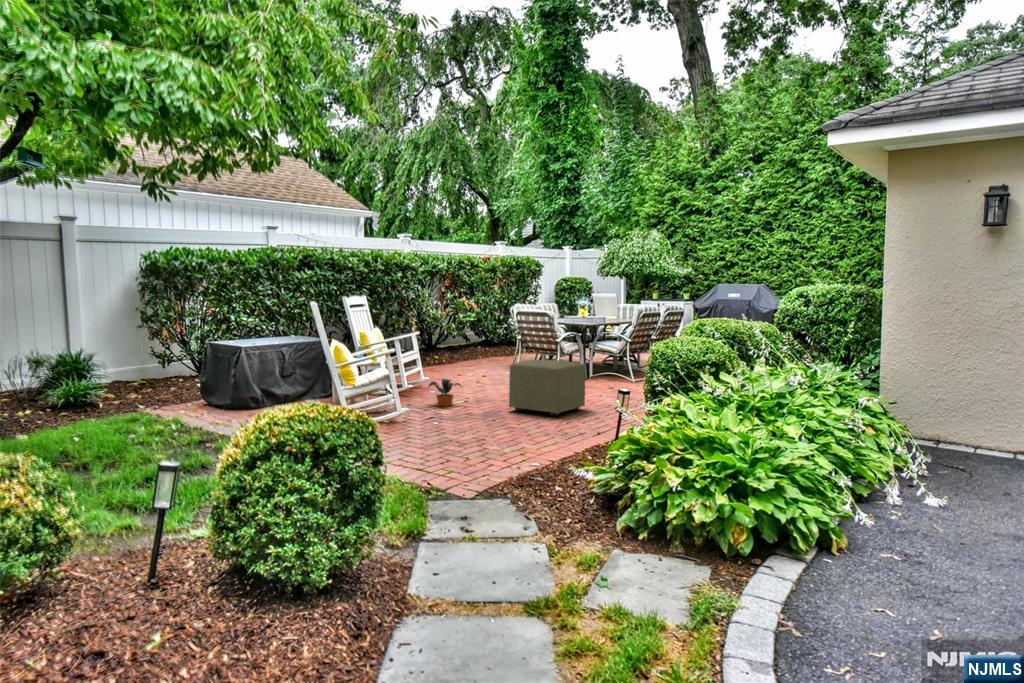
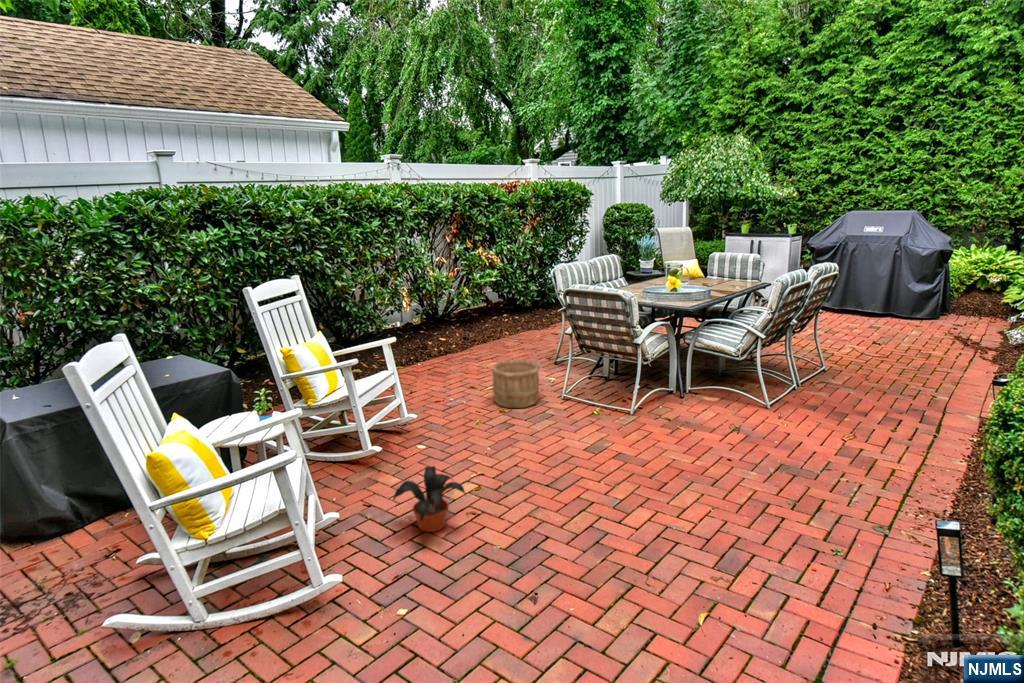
wooden bucket: none [471,356,501,382] -> present [491,360,540,408]
ottoman: present [509,360,585,416] -> none [565,428,731,597]

